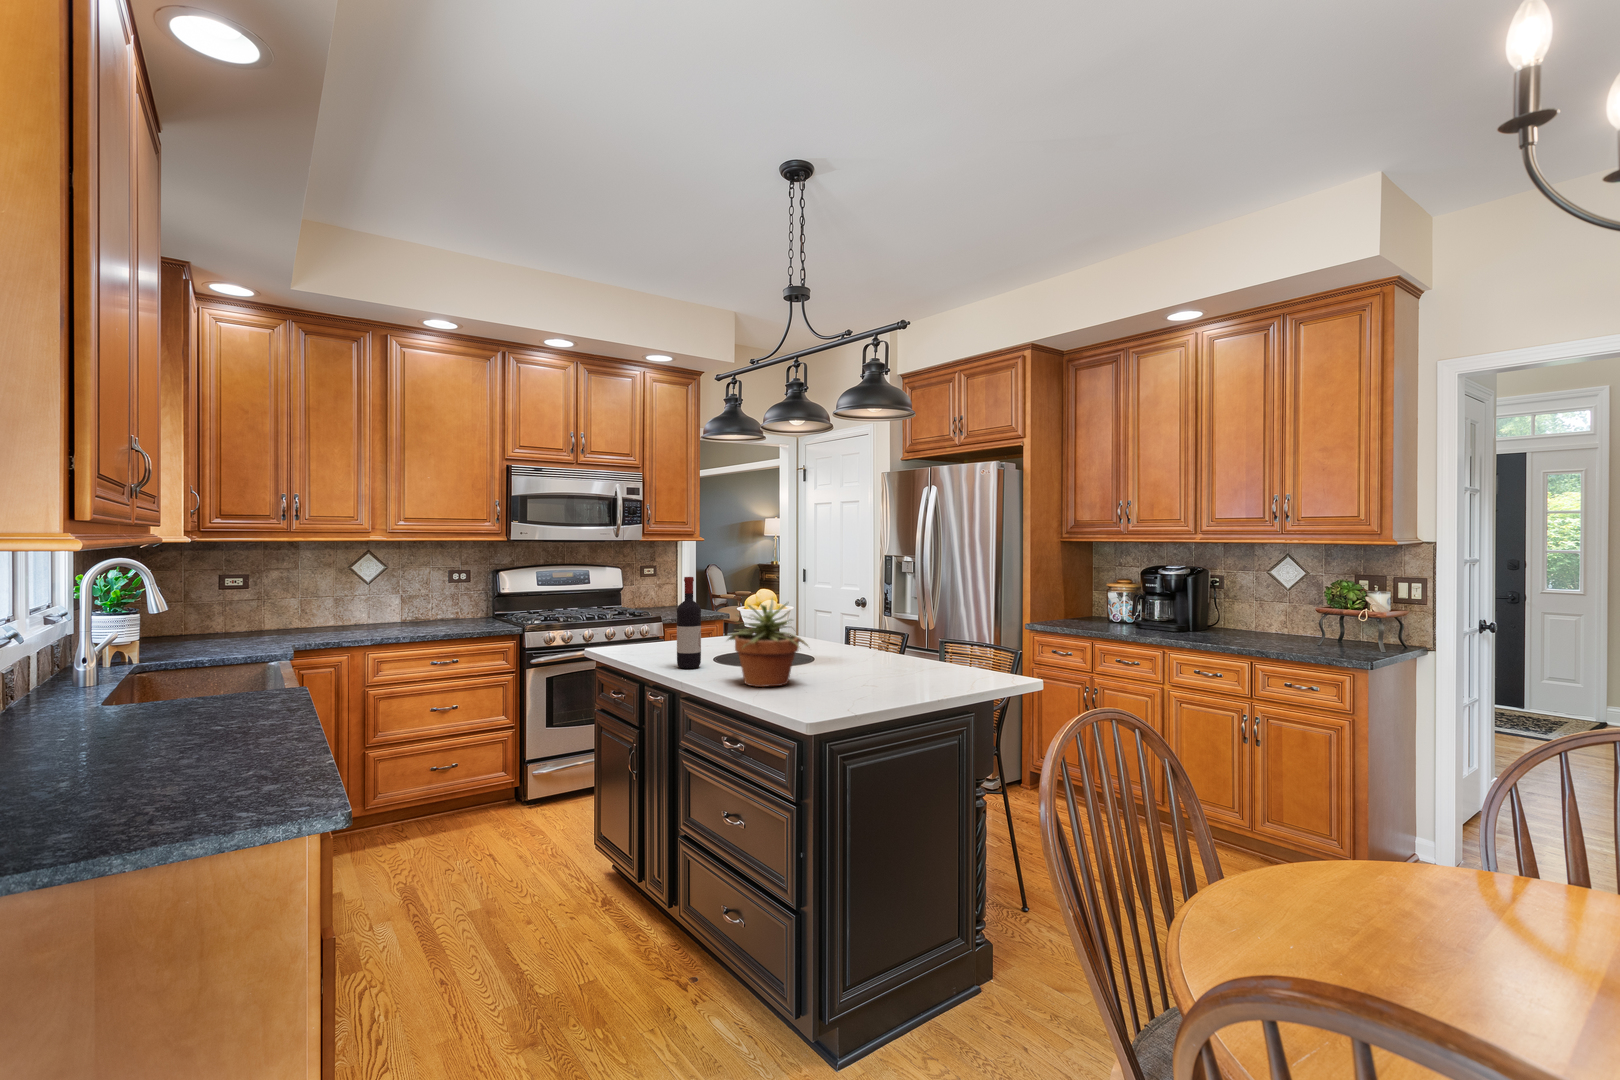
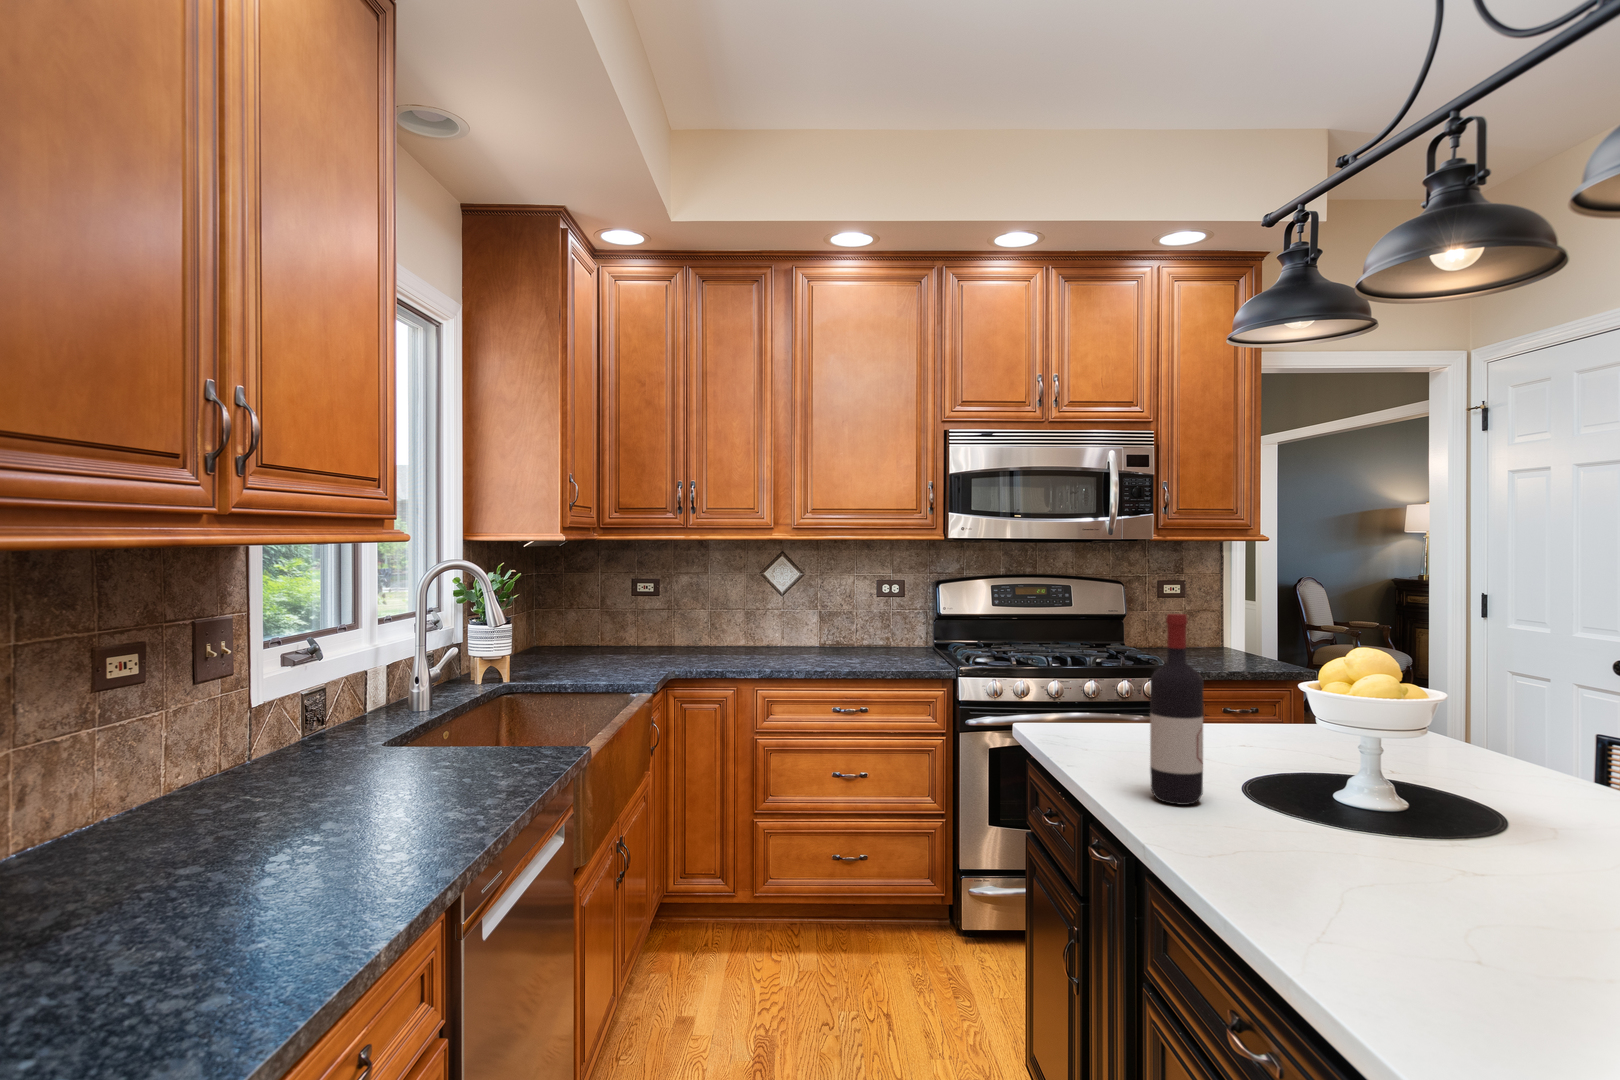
potted plant: present [728,599,808,687] -> none [1238,677,1486,908]

